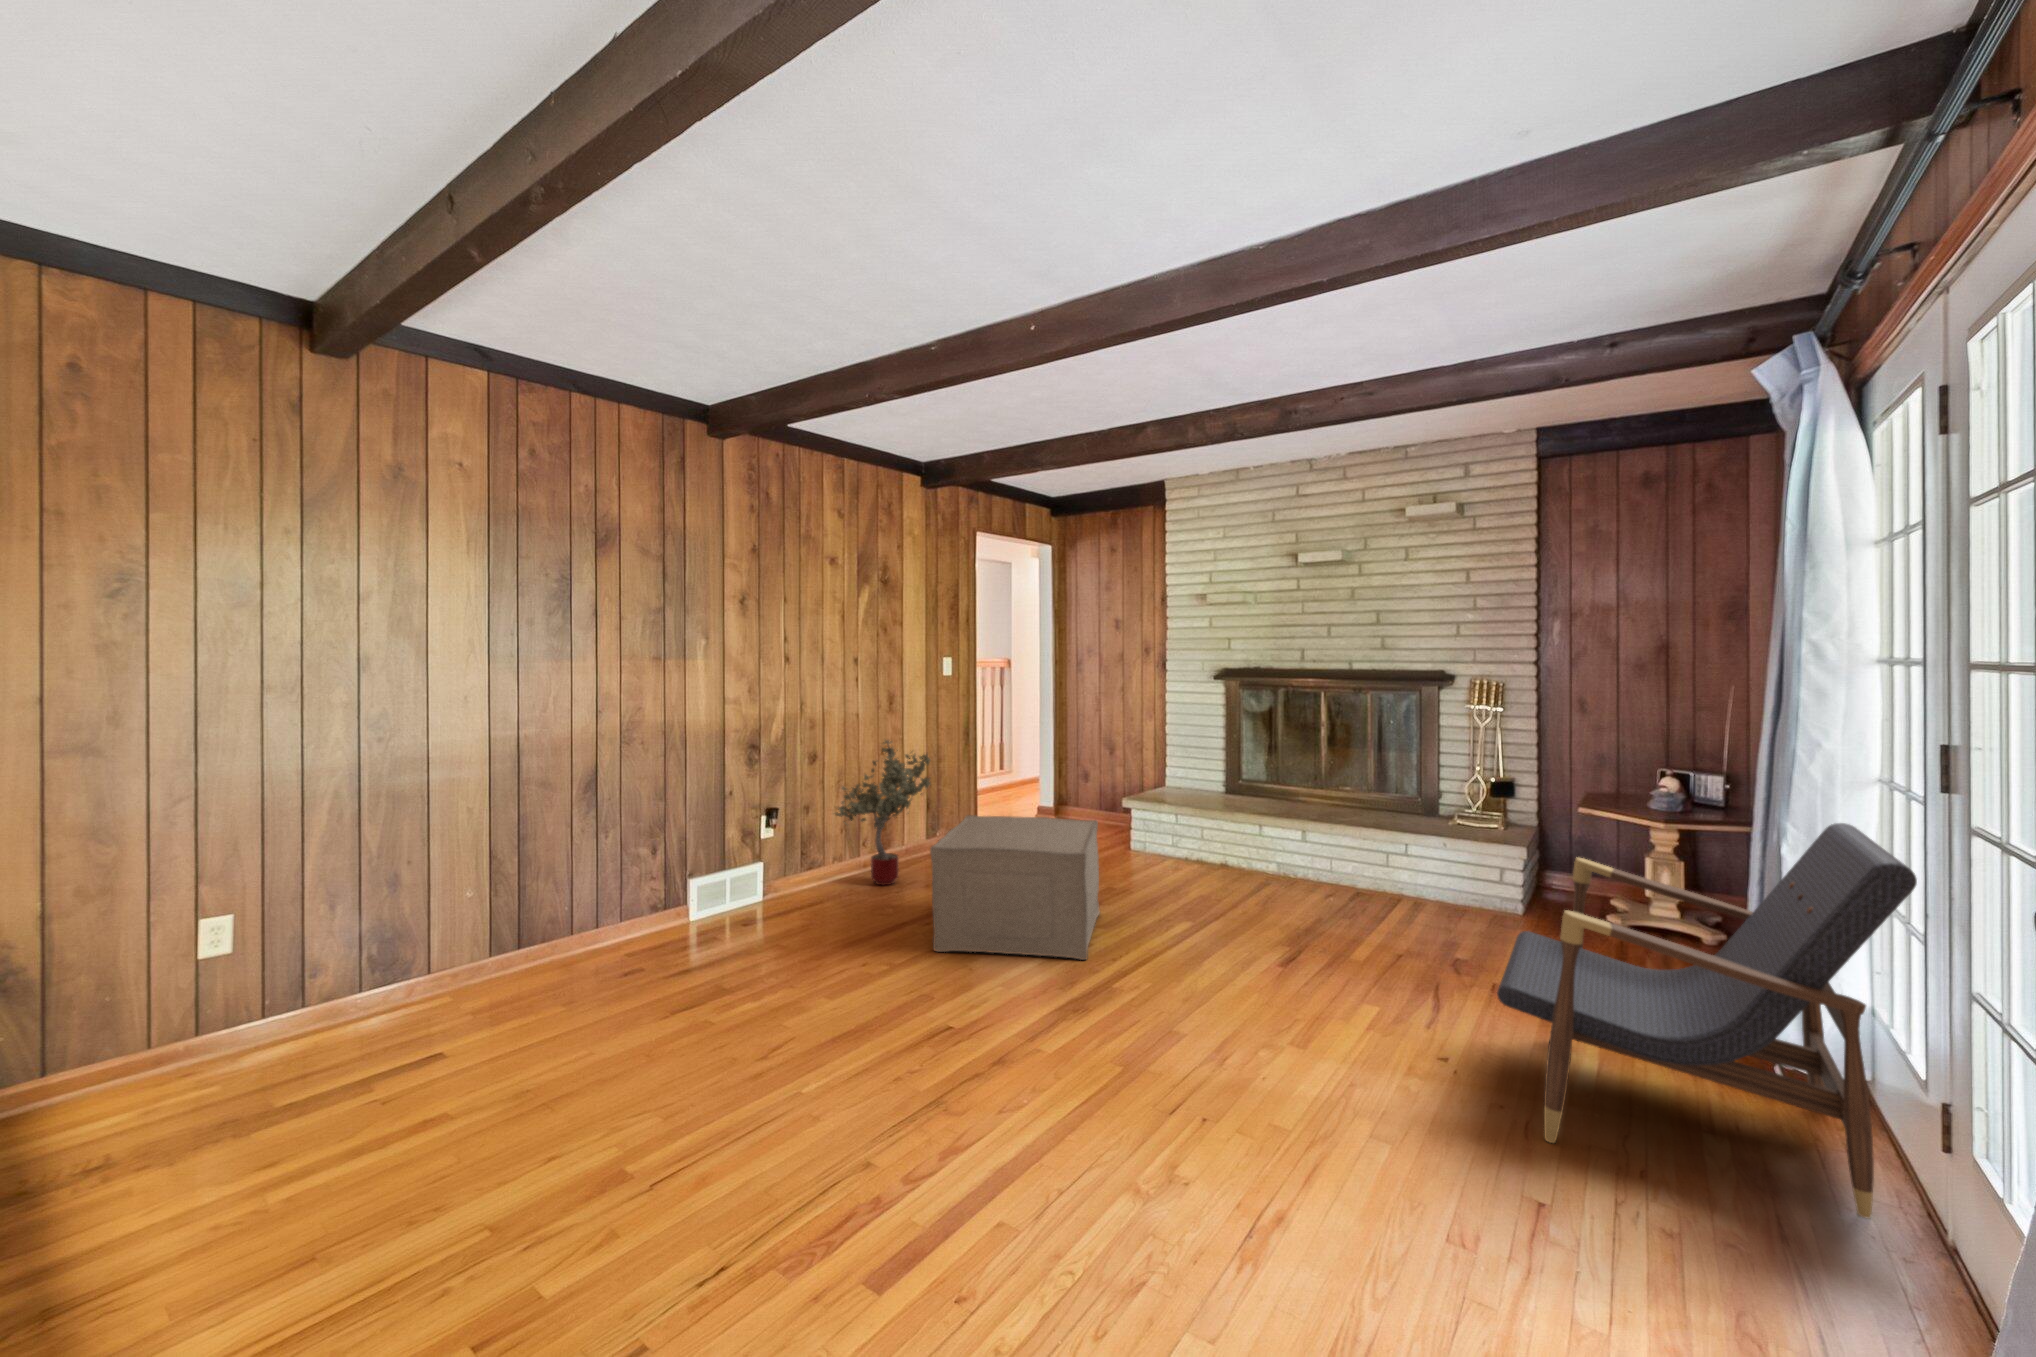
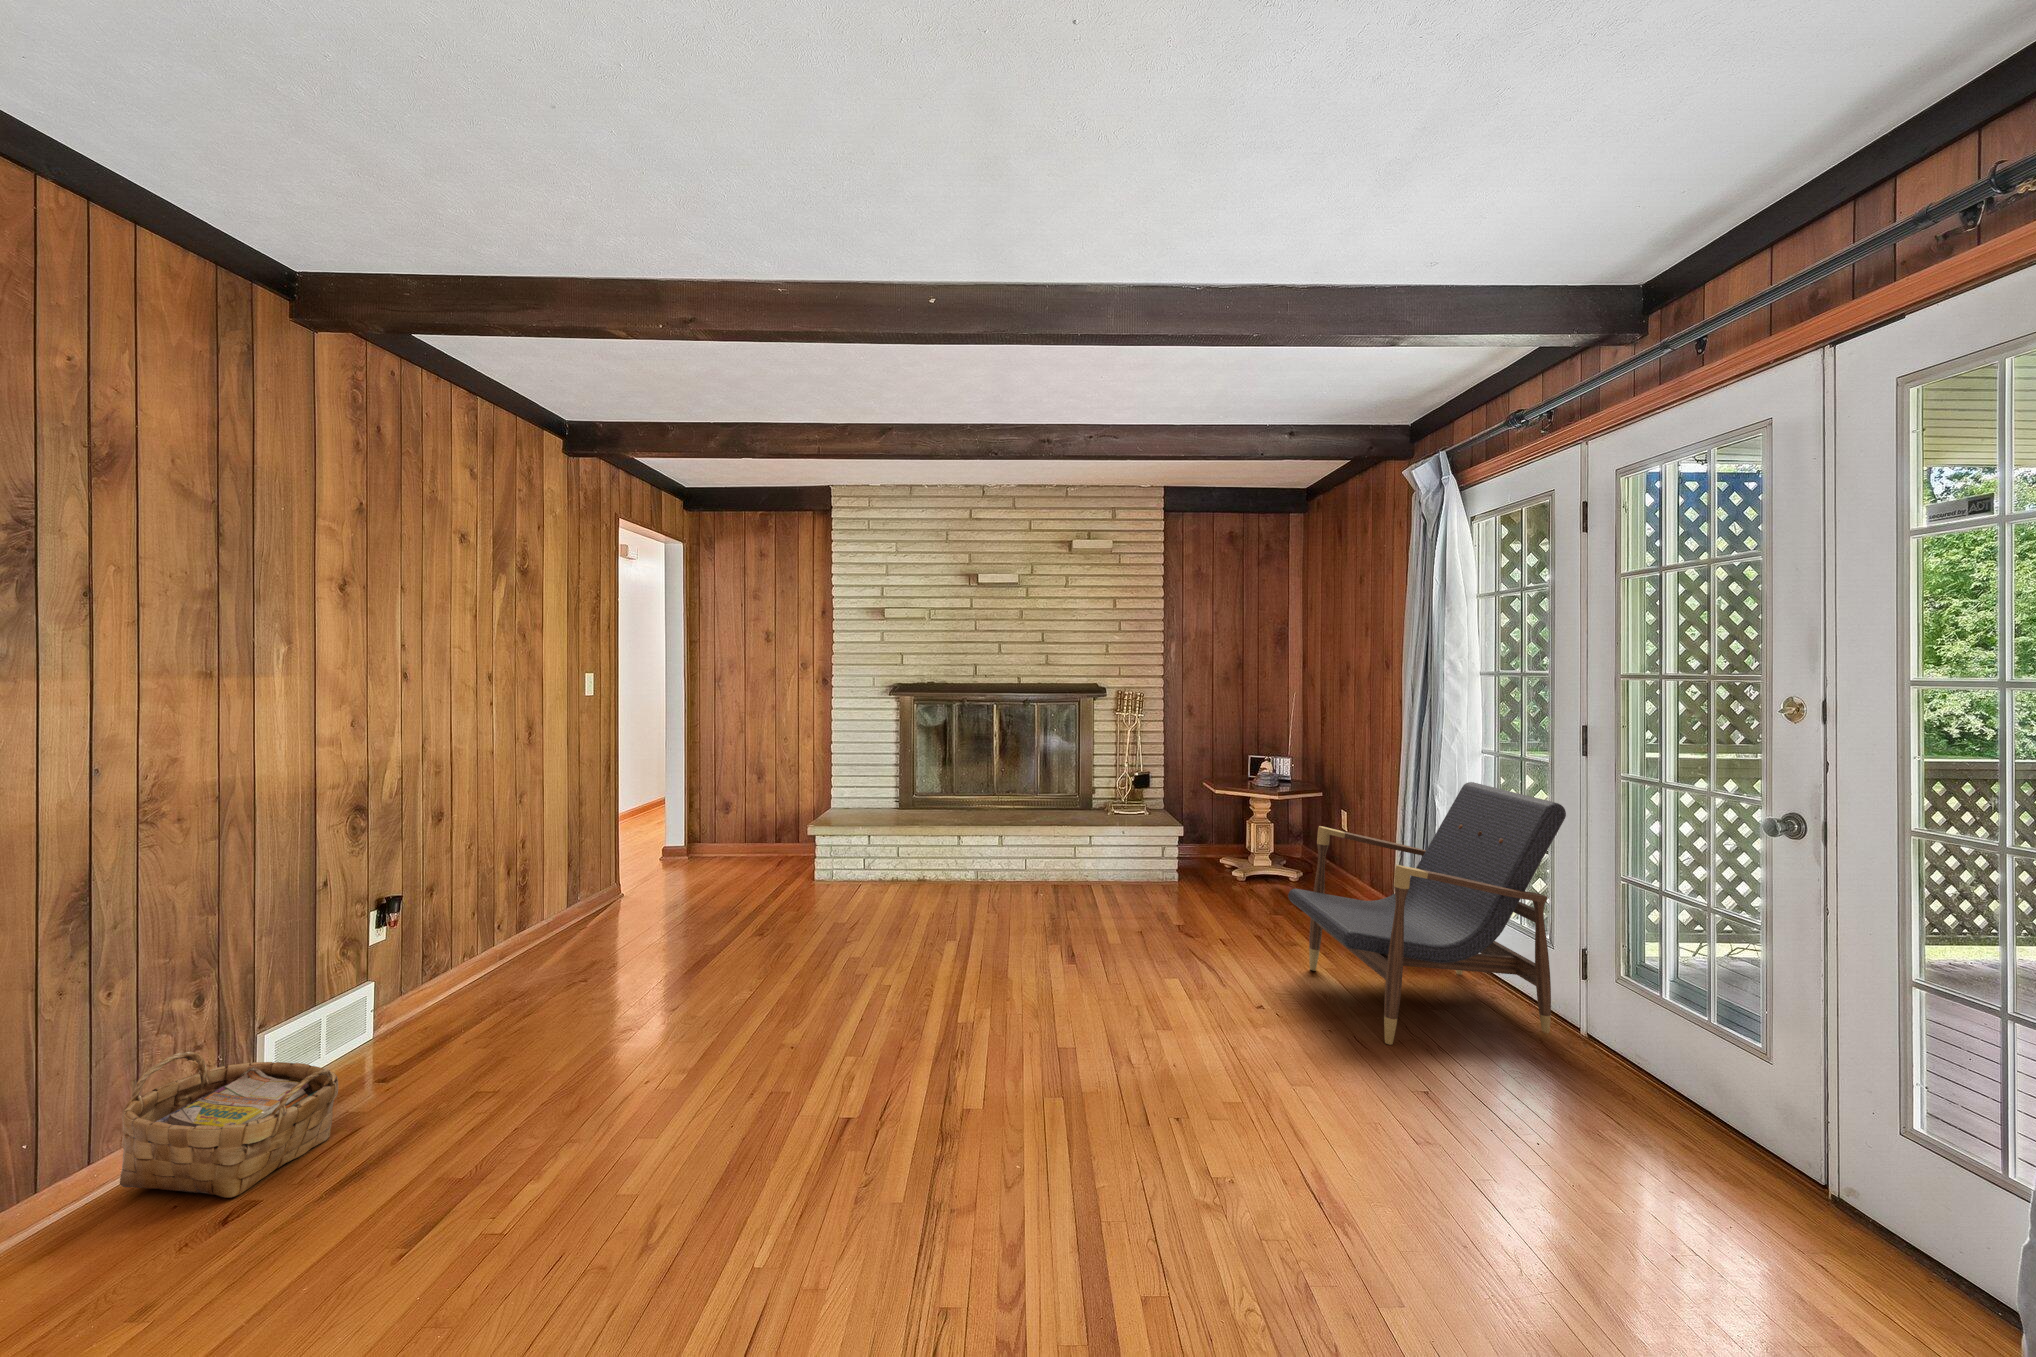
potted tree: present [835,740,930,885] -> none [478,780,613,977]
ottoman: present [930,815,1100,960] -> none [704,850,914,1038]
woven basket: none [603,877,697,962] -> present [120,1051,338,1198]

